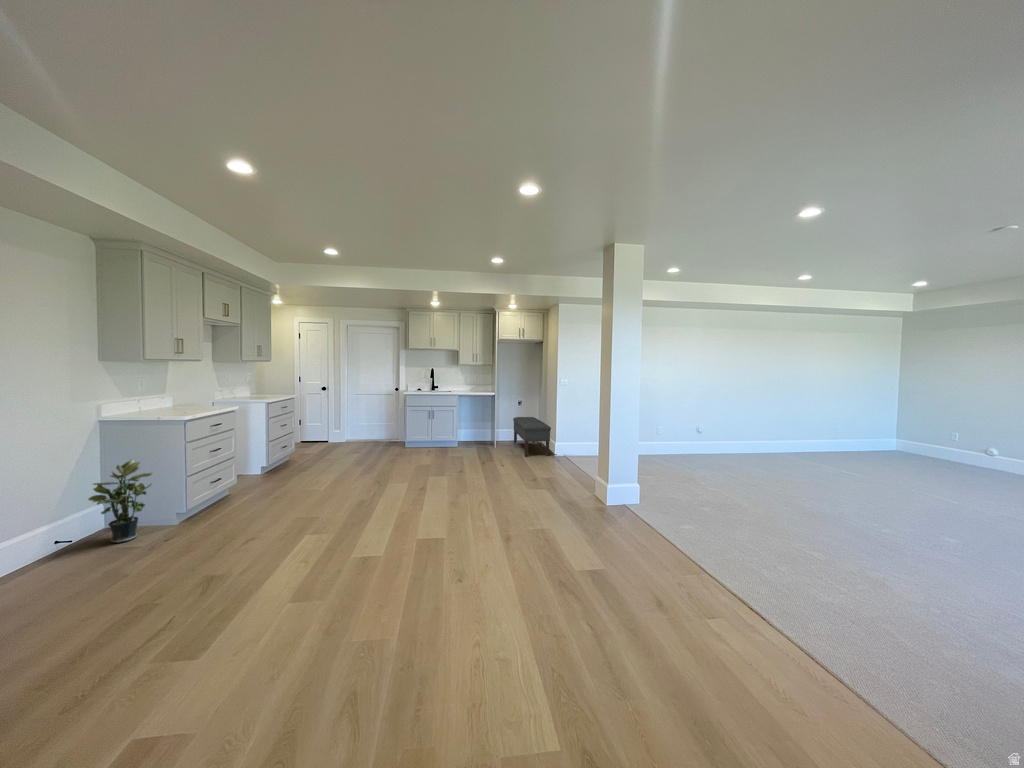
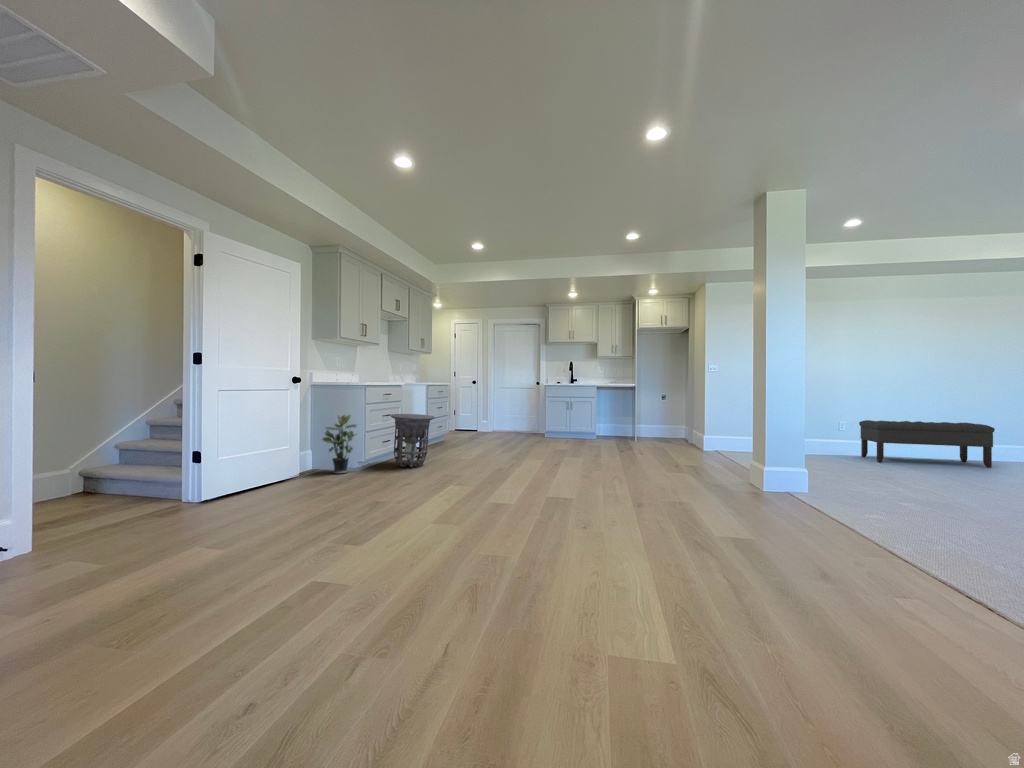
bench: present [513,417,551,456] -> present [859,420,995,468]
side table: none [207,446,272,516] -> present [391,414,435,467]

